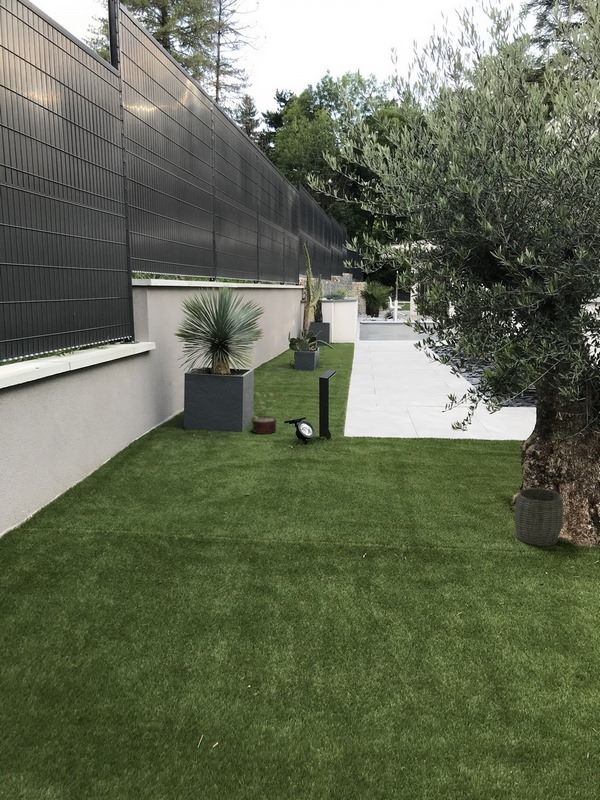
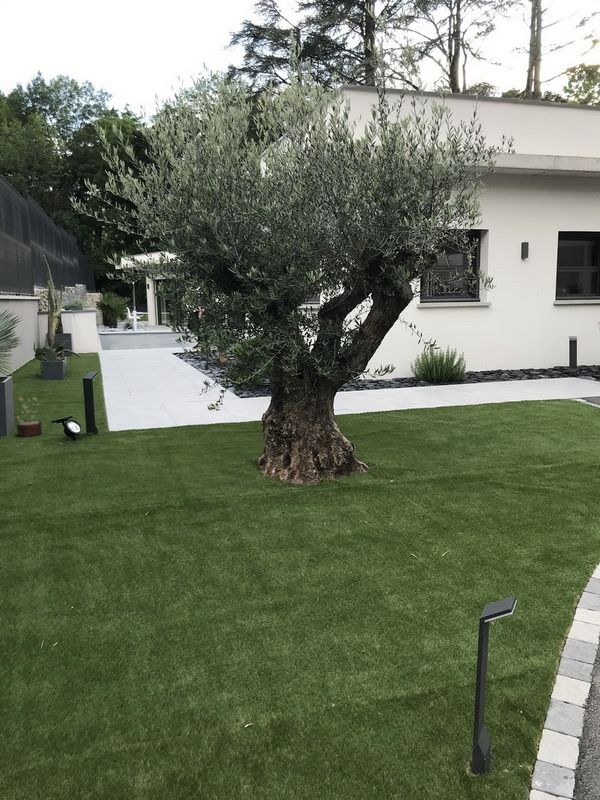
woven basket: present [515,488,563,546] -> none [261,448,296,490]

